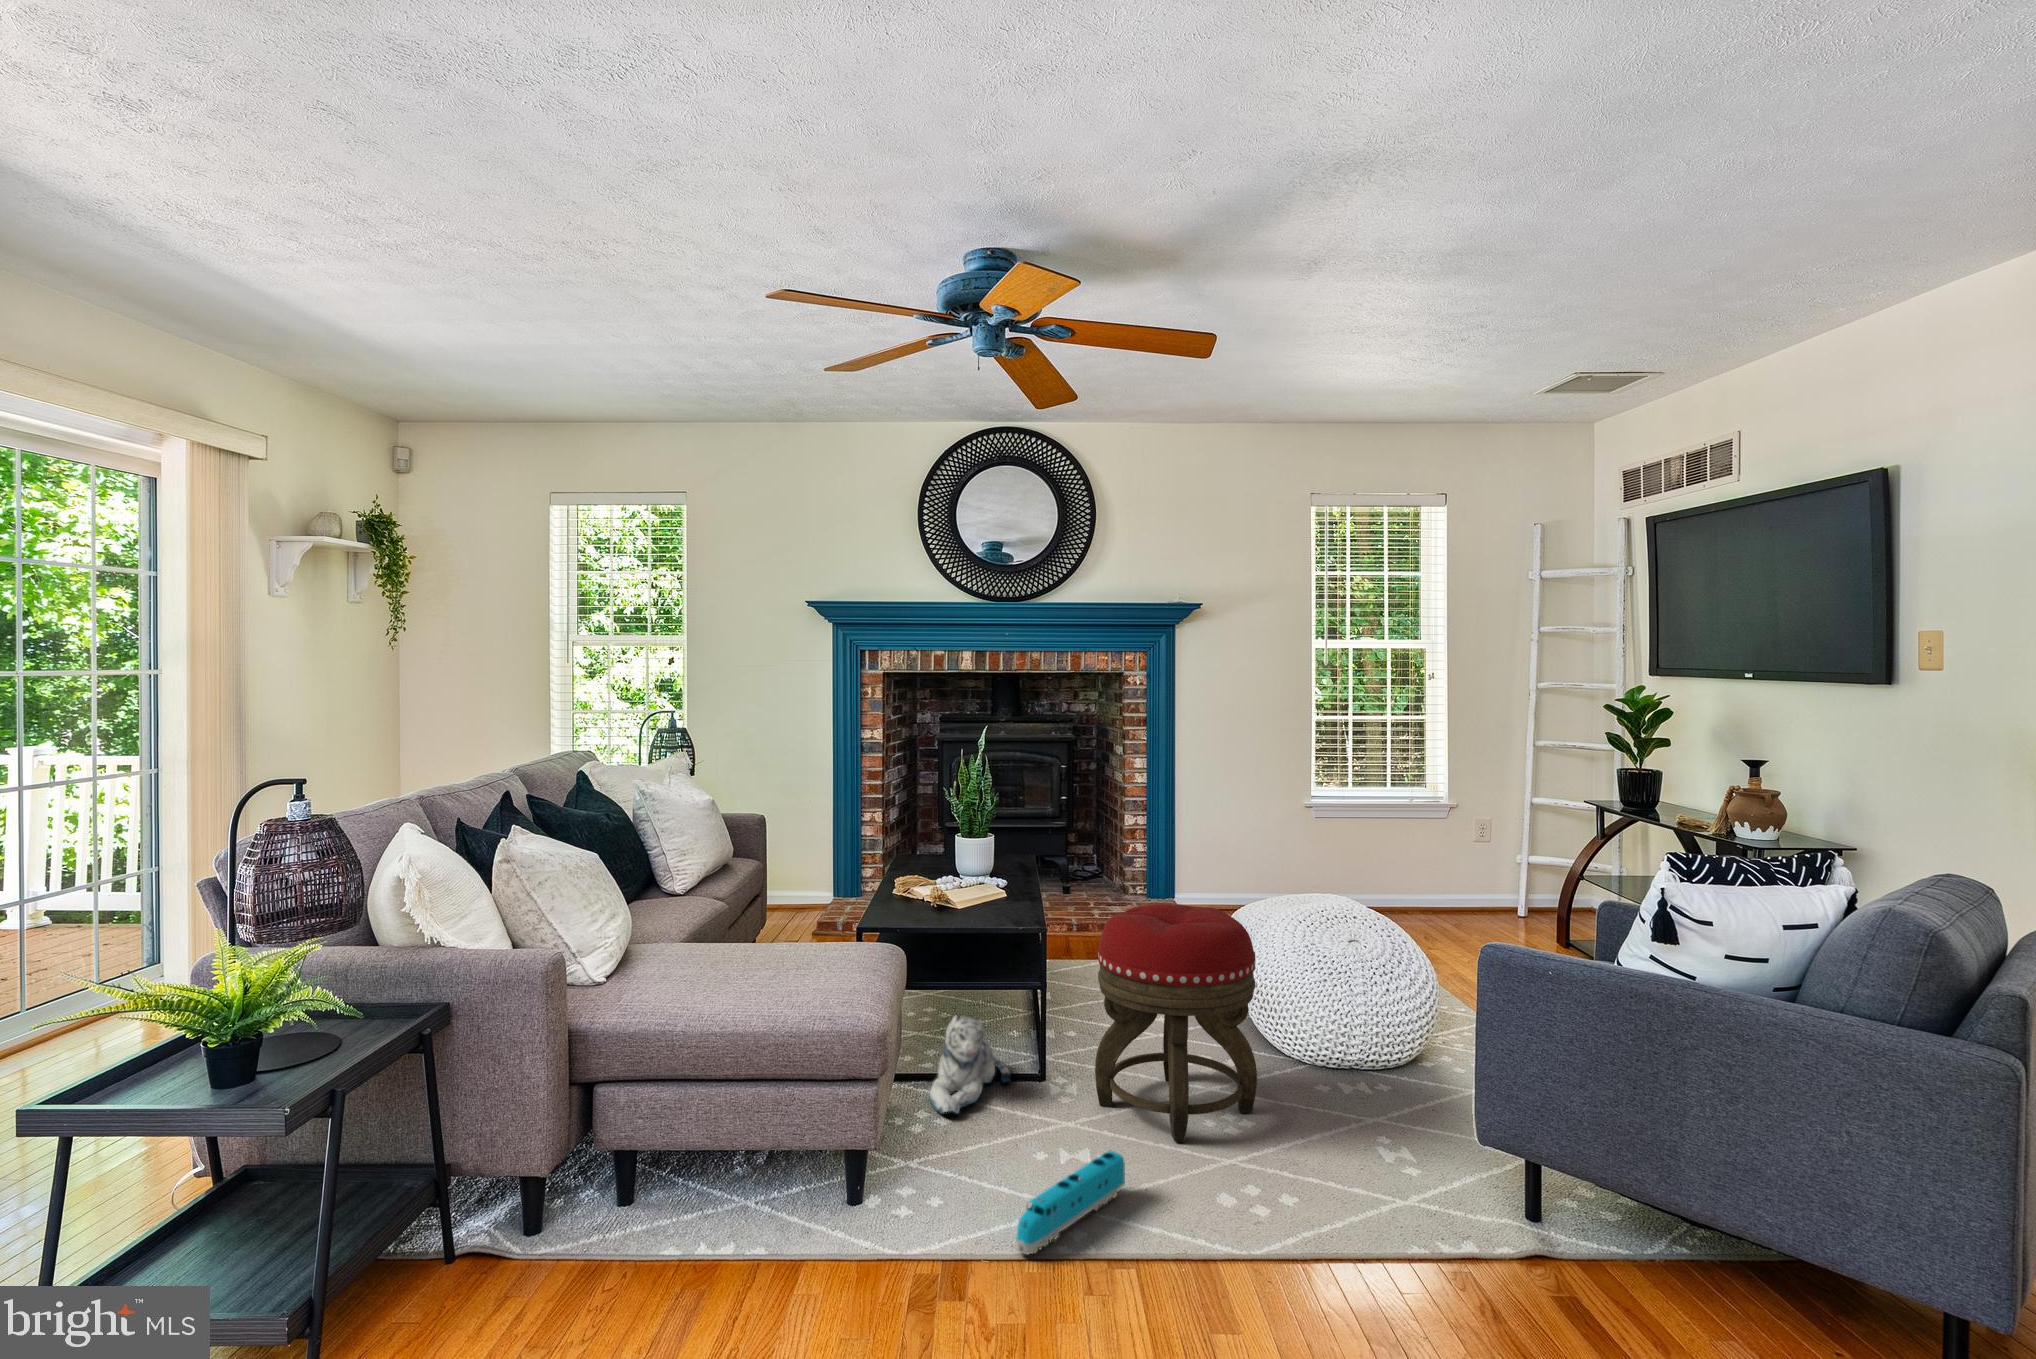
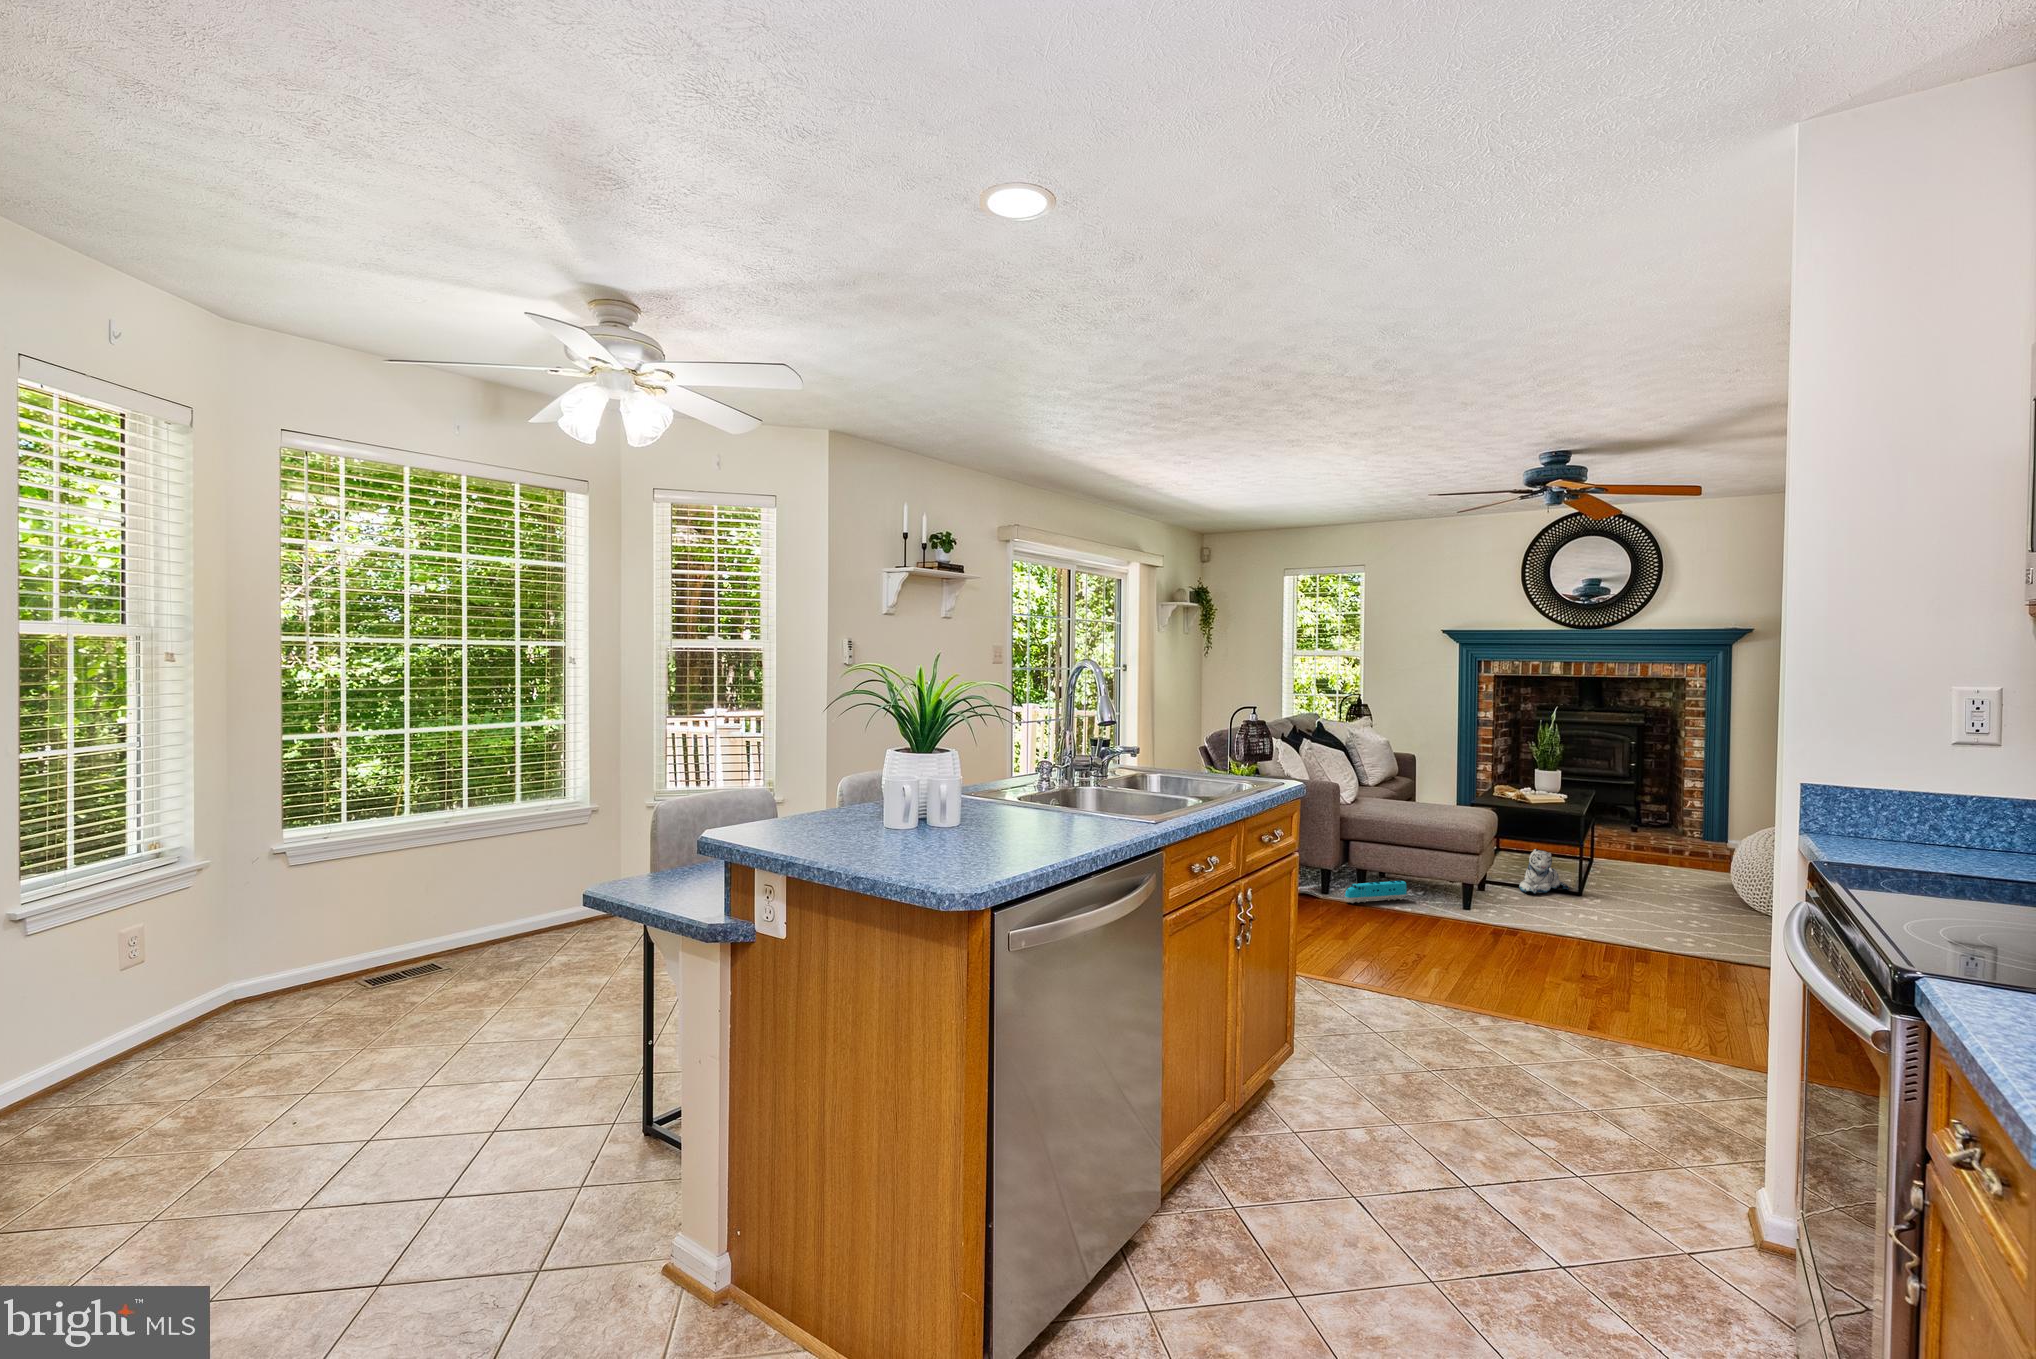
footstool: present [1095,904,1257,1142] -> none [1619,802,1725,919]
toy train: present [1016,1151,1125,1254] -> present [1345,881,1407,903]

